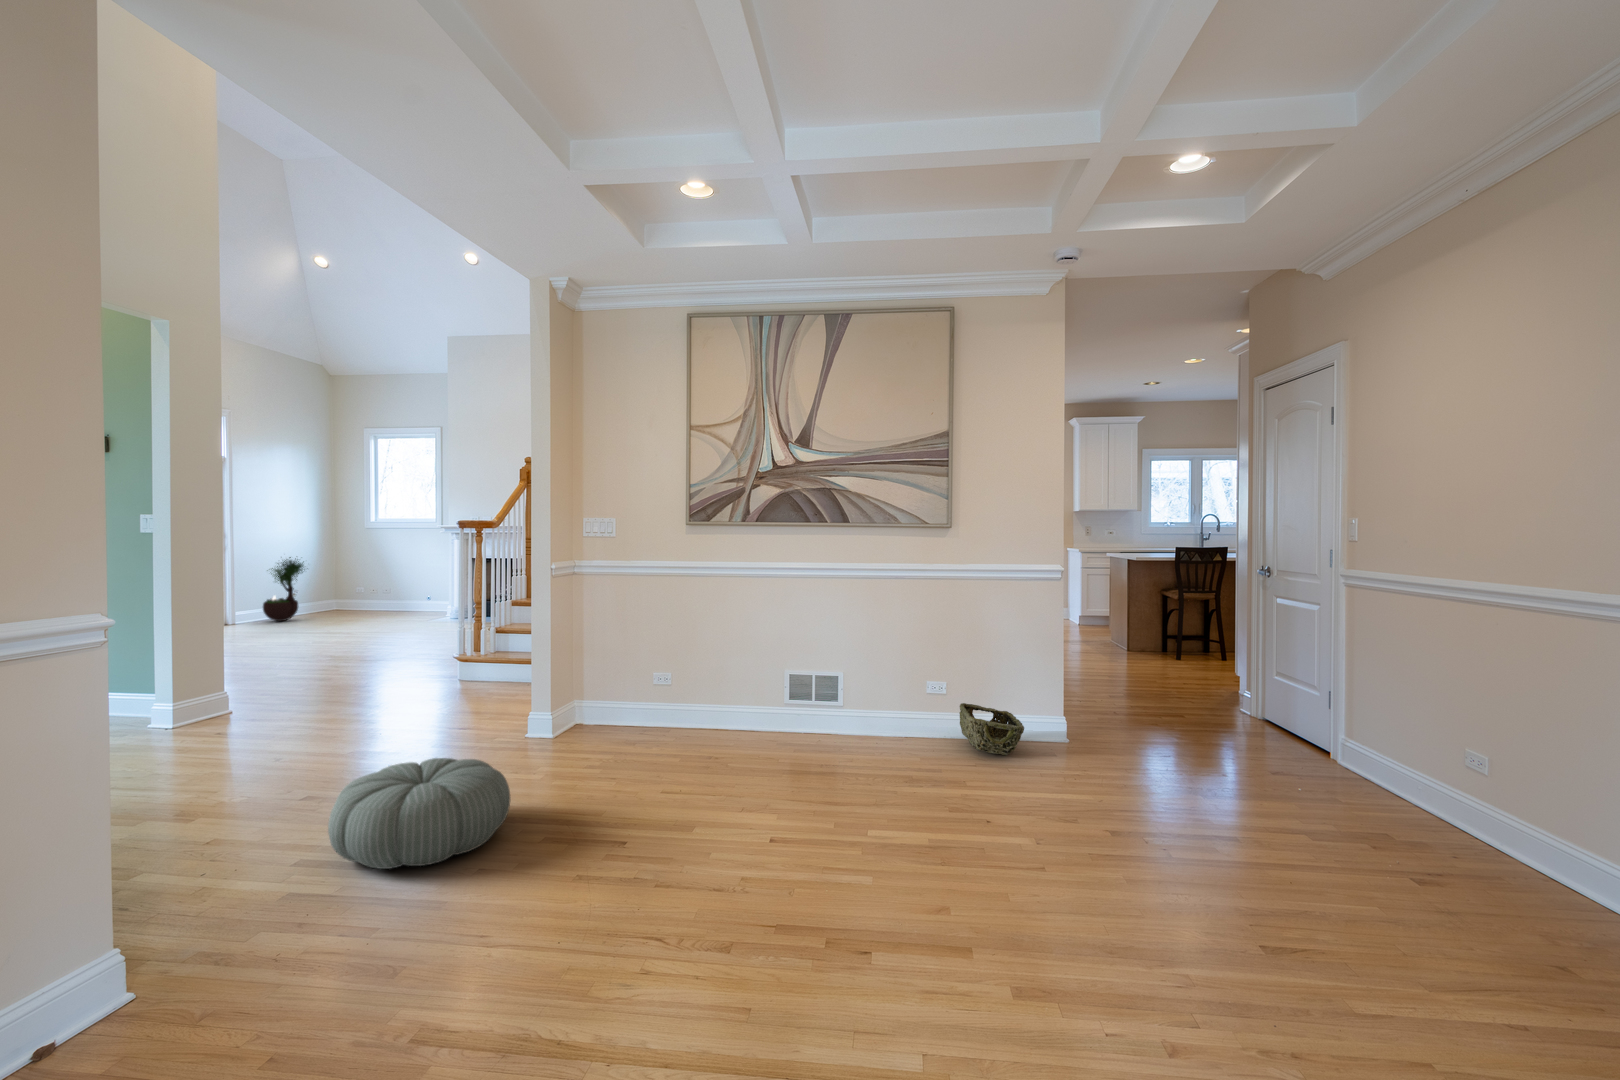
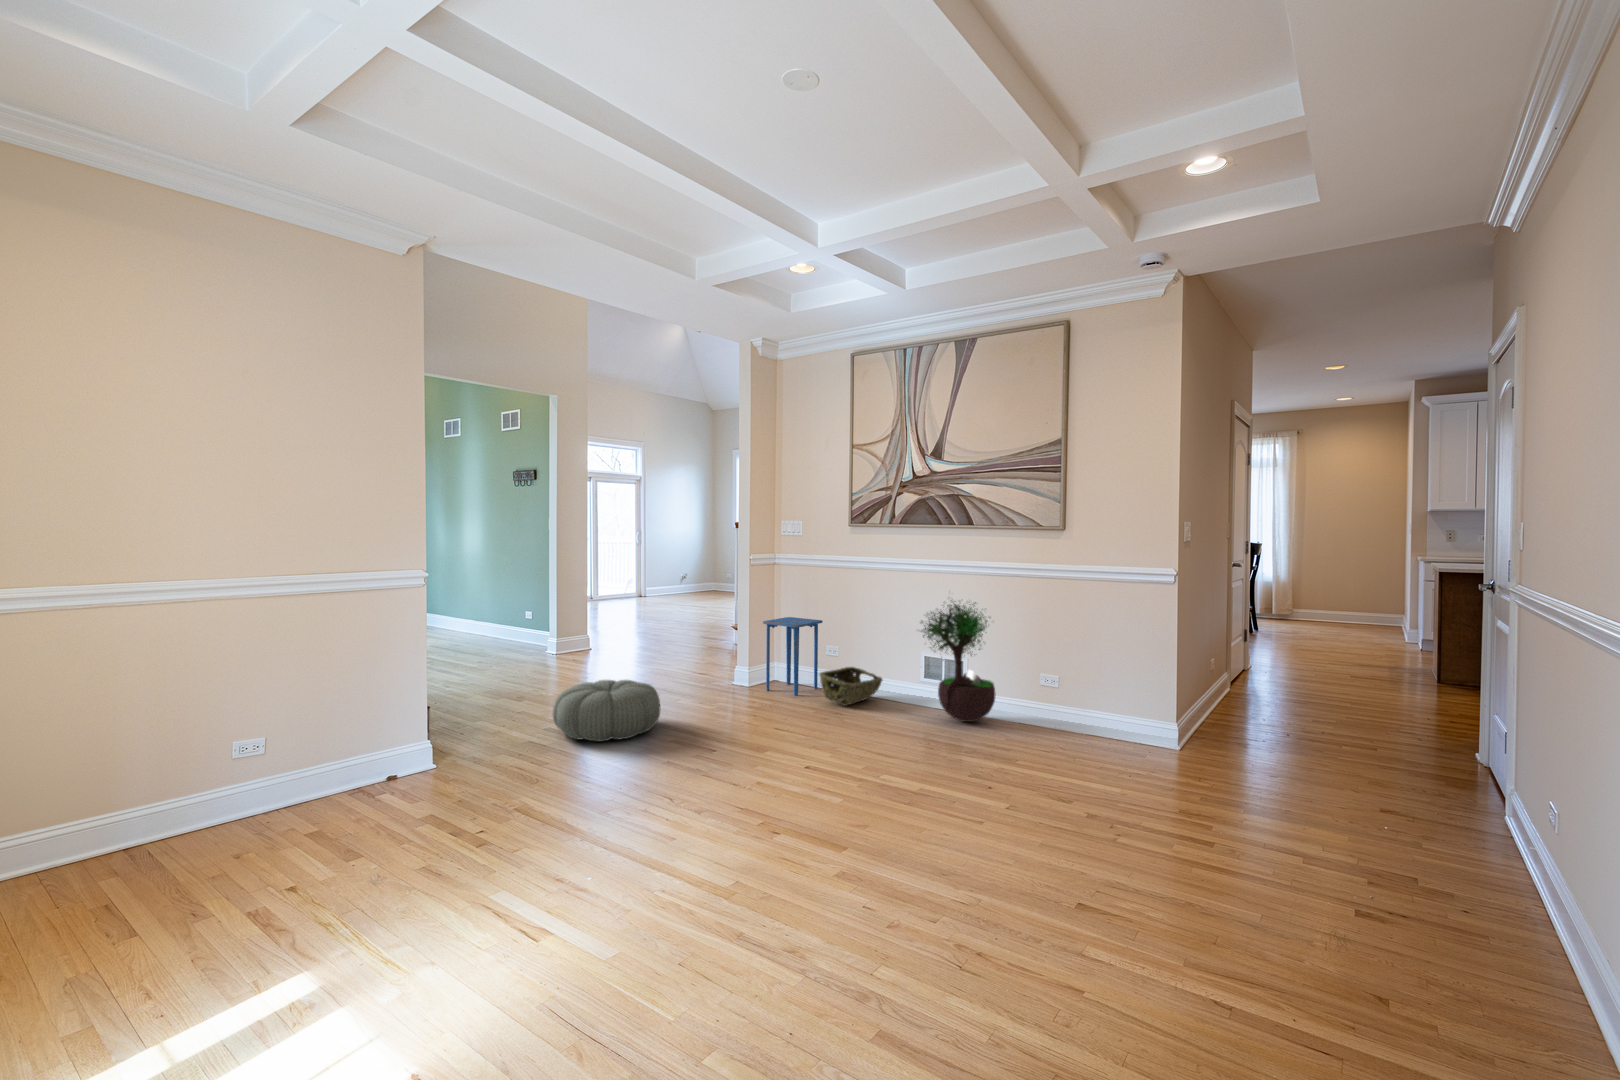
potted tree: present [263,557,303,621] -> present [921,600,995,722]
side table: none [579,641,650,741] -> present [763,617,823,695]
woven basket: present [959,703,1024,755] -> present [819,667,883,706]

